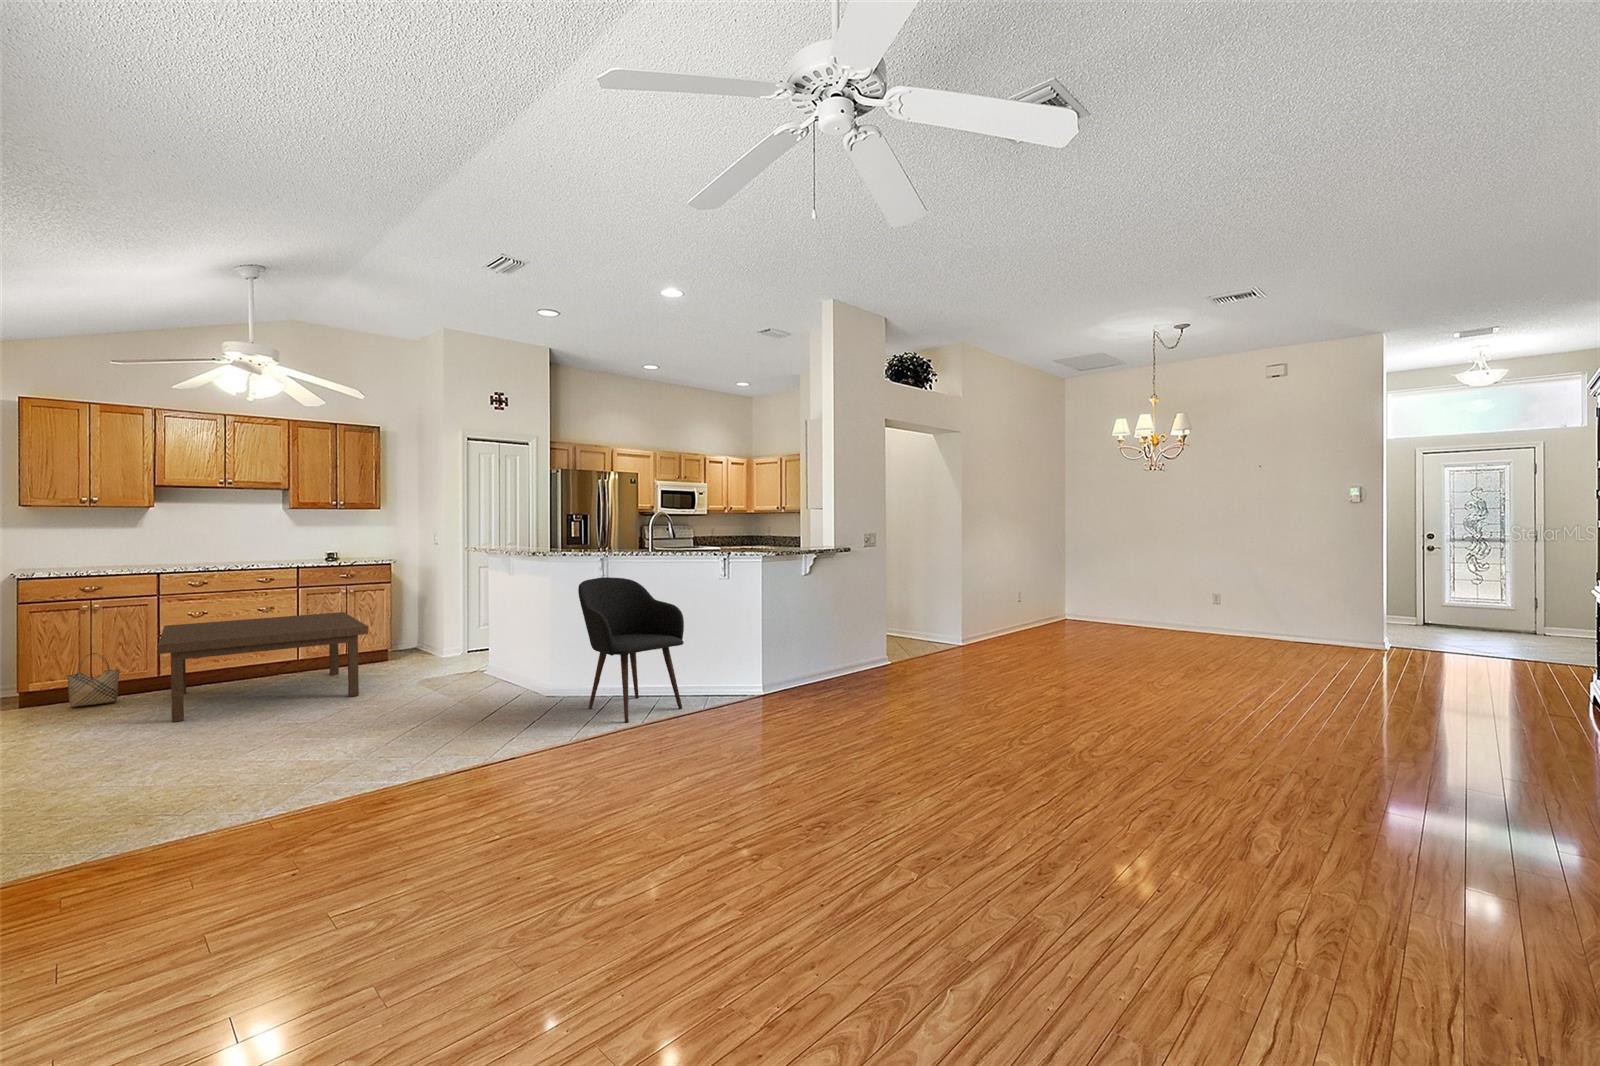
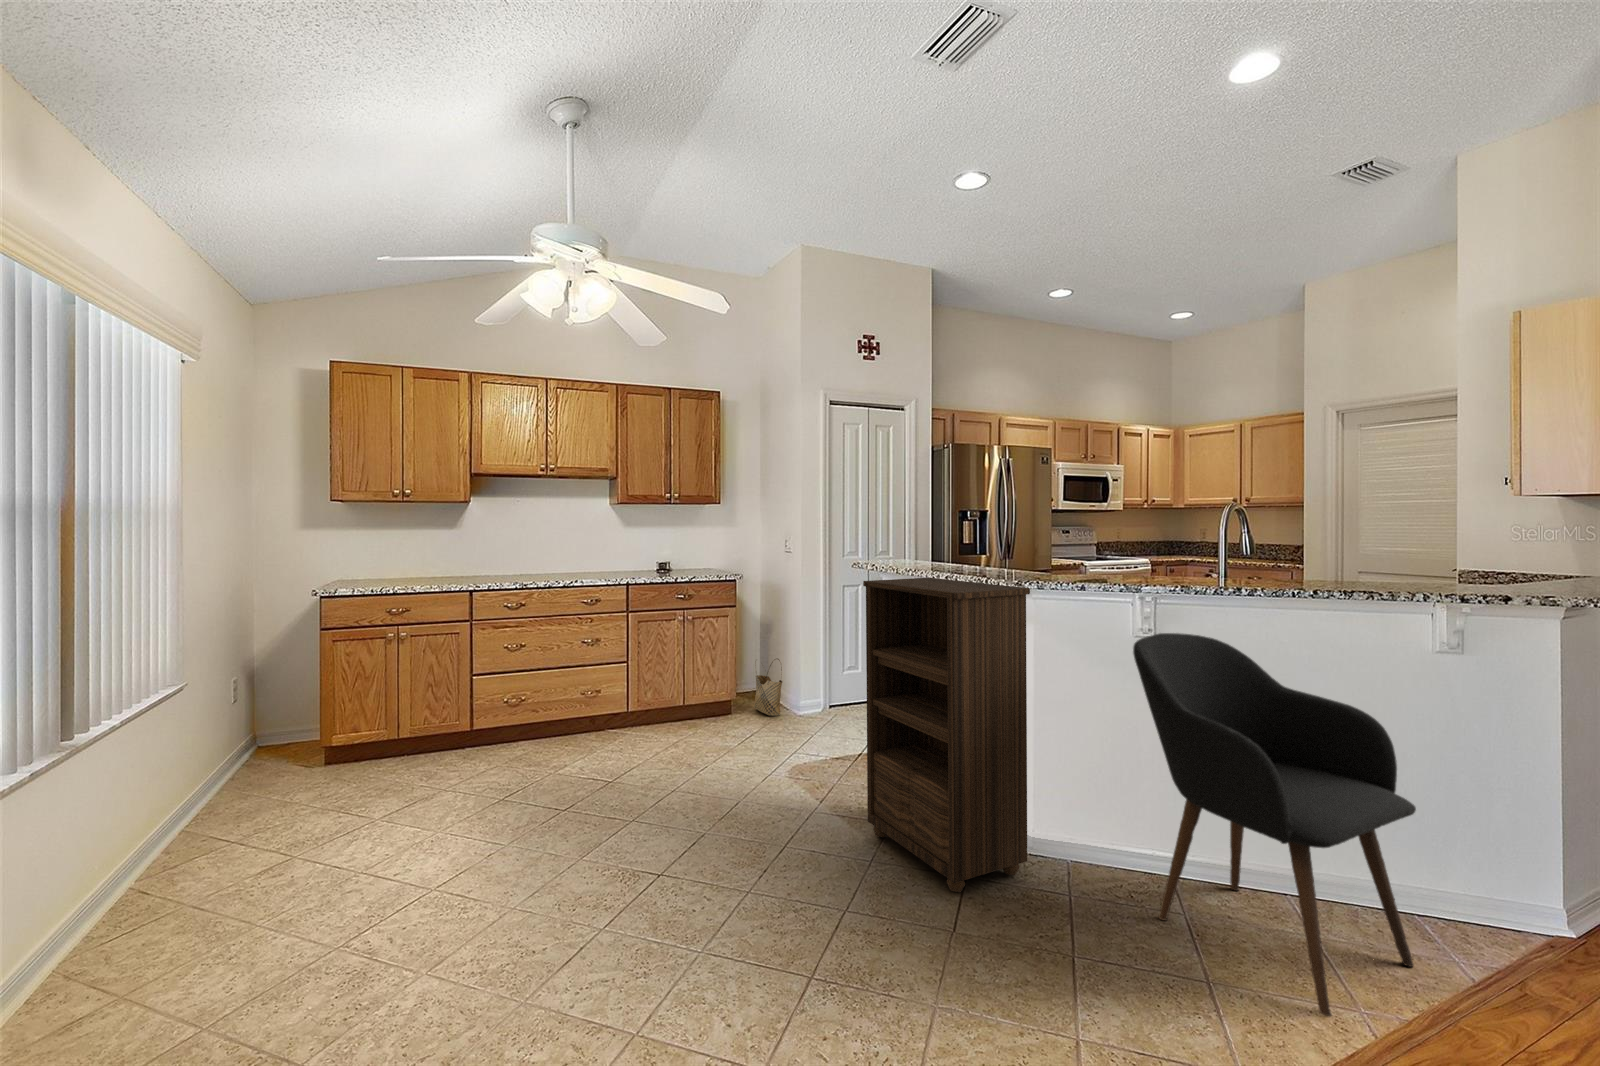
bookshelf: none [453,555,536,711] -> present [863,578,1030,892]
coffee table: present [158,612,368,722] -> none [449,648,725,832]
woven basket: present [67,653,120,707] -> present [753,659,782,716]

